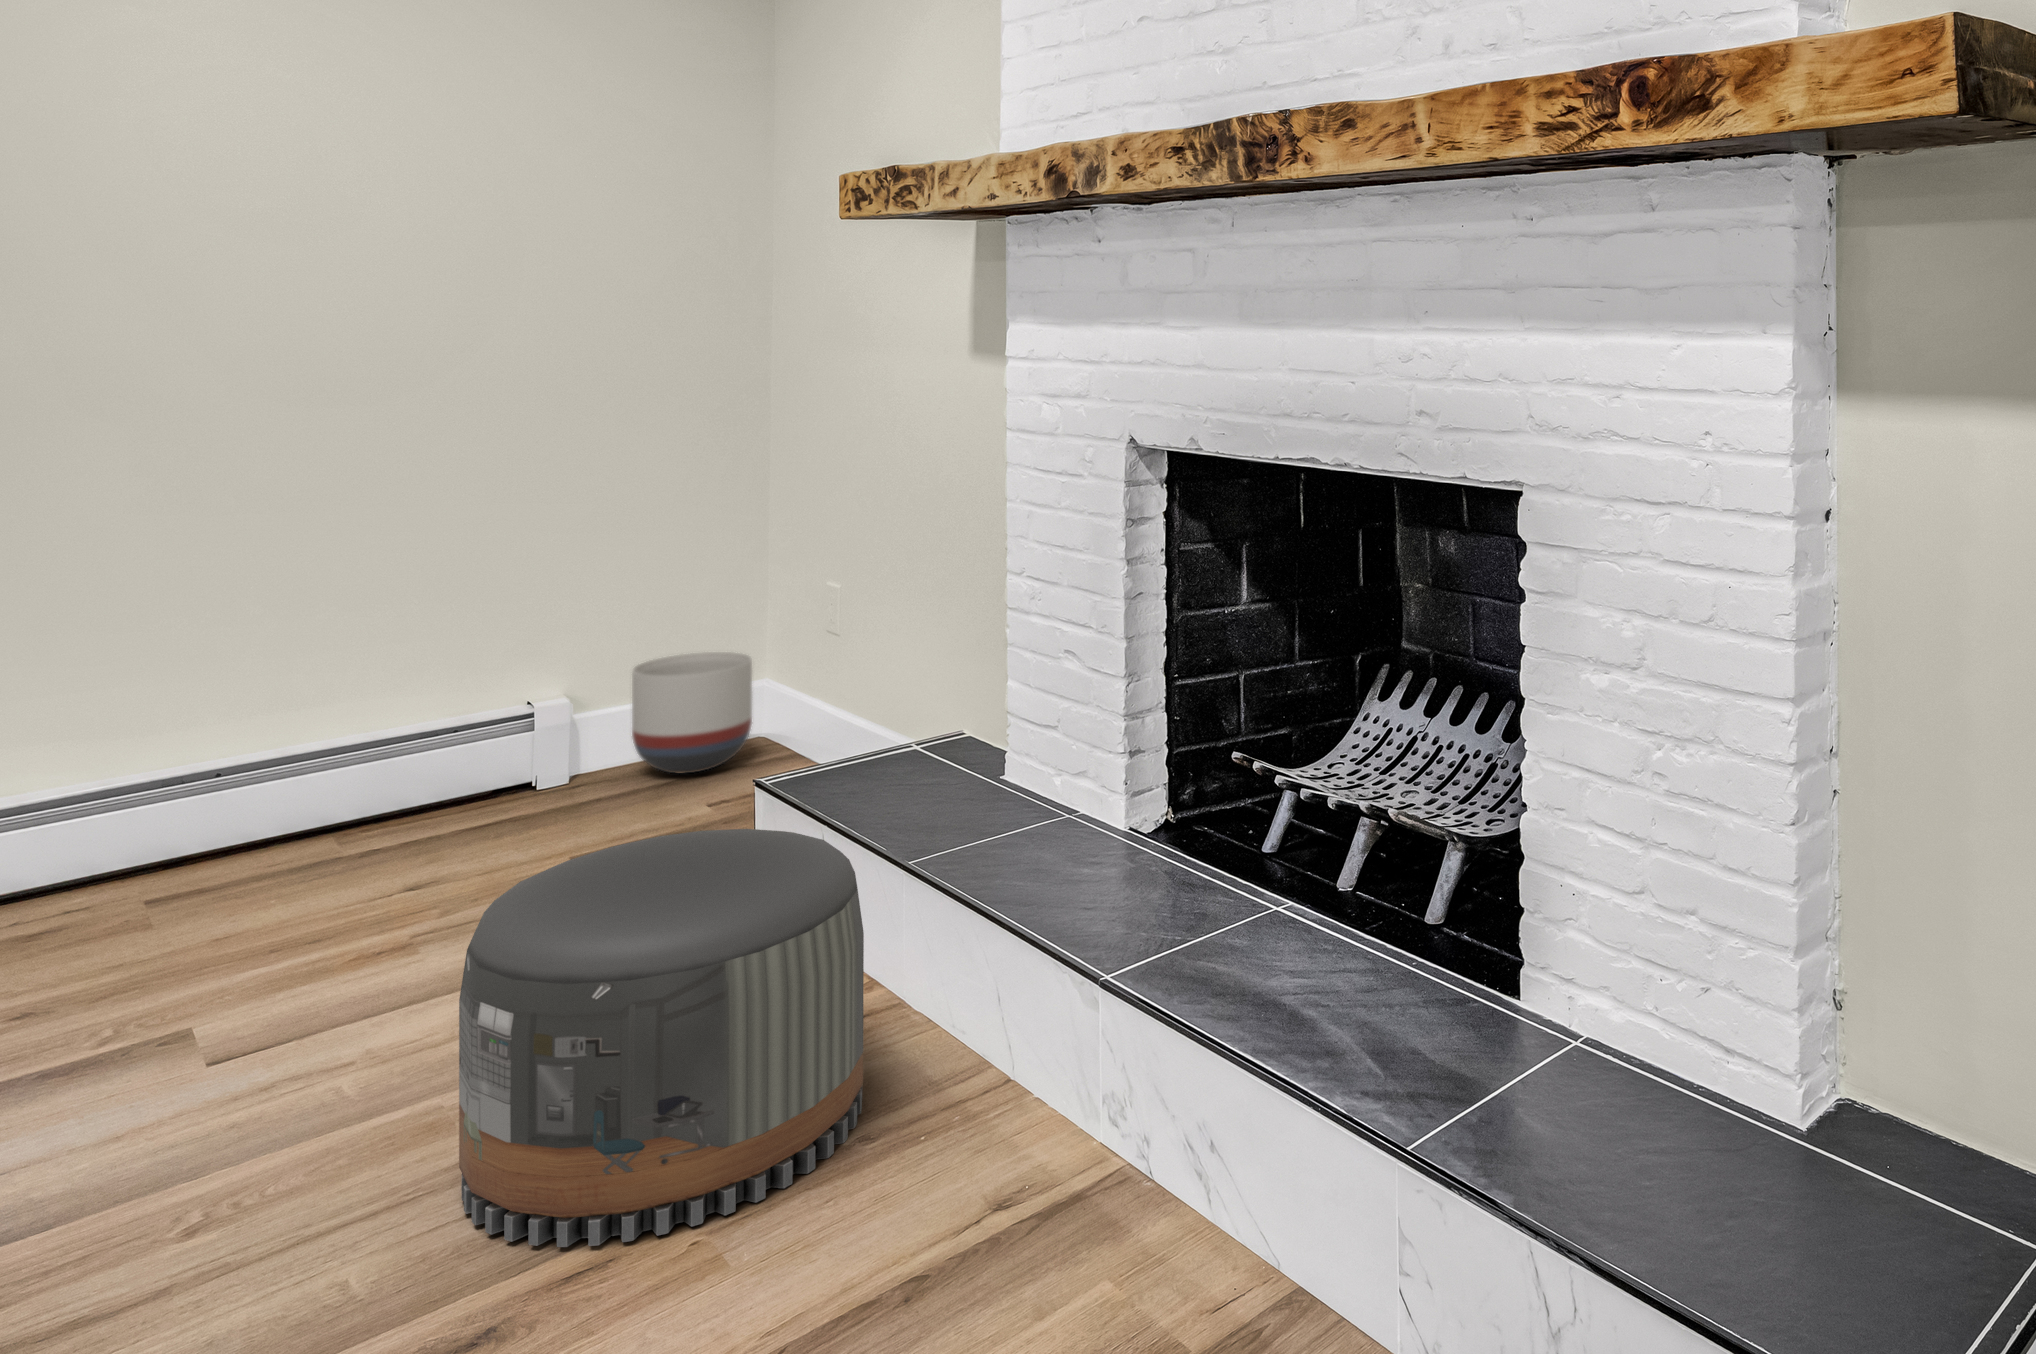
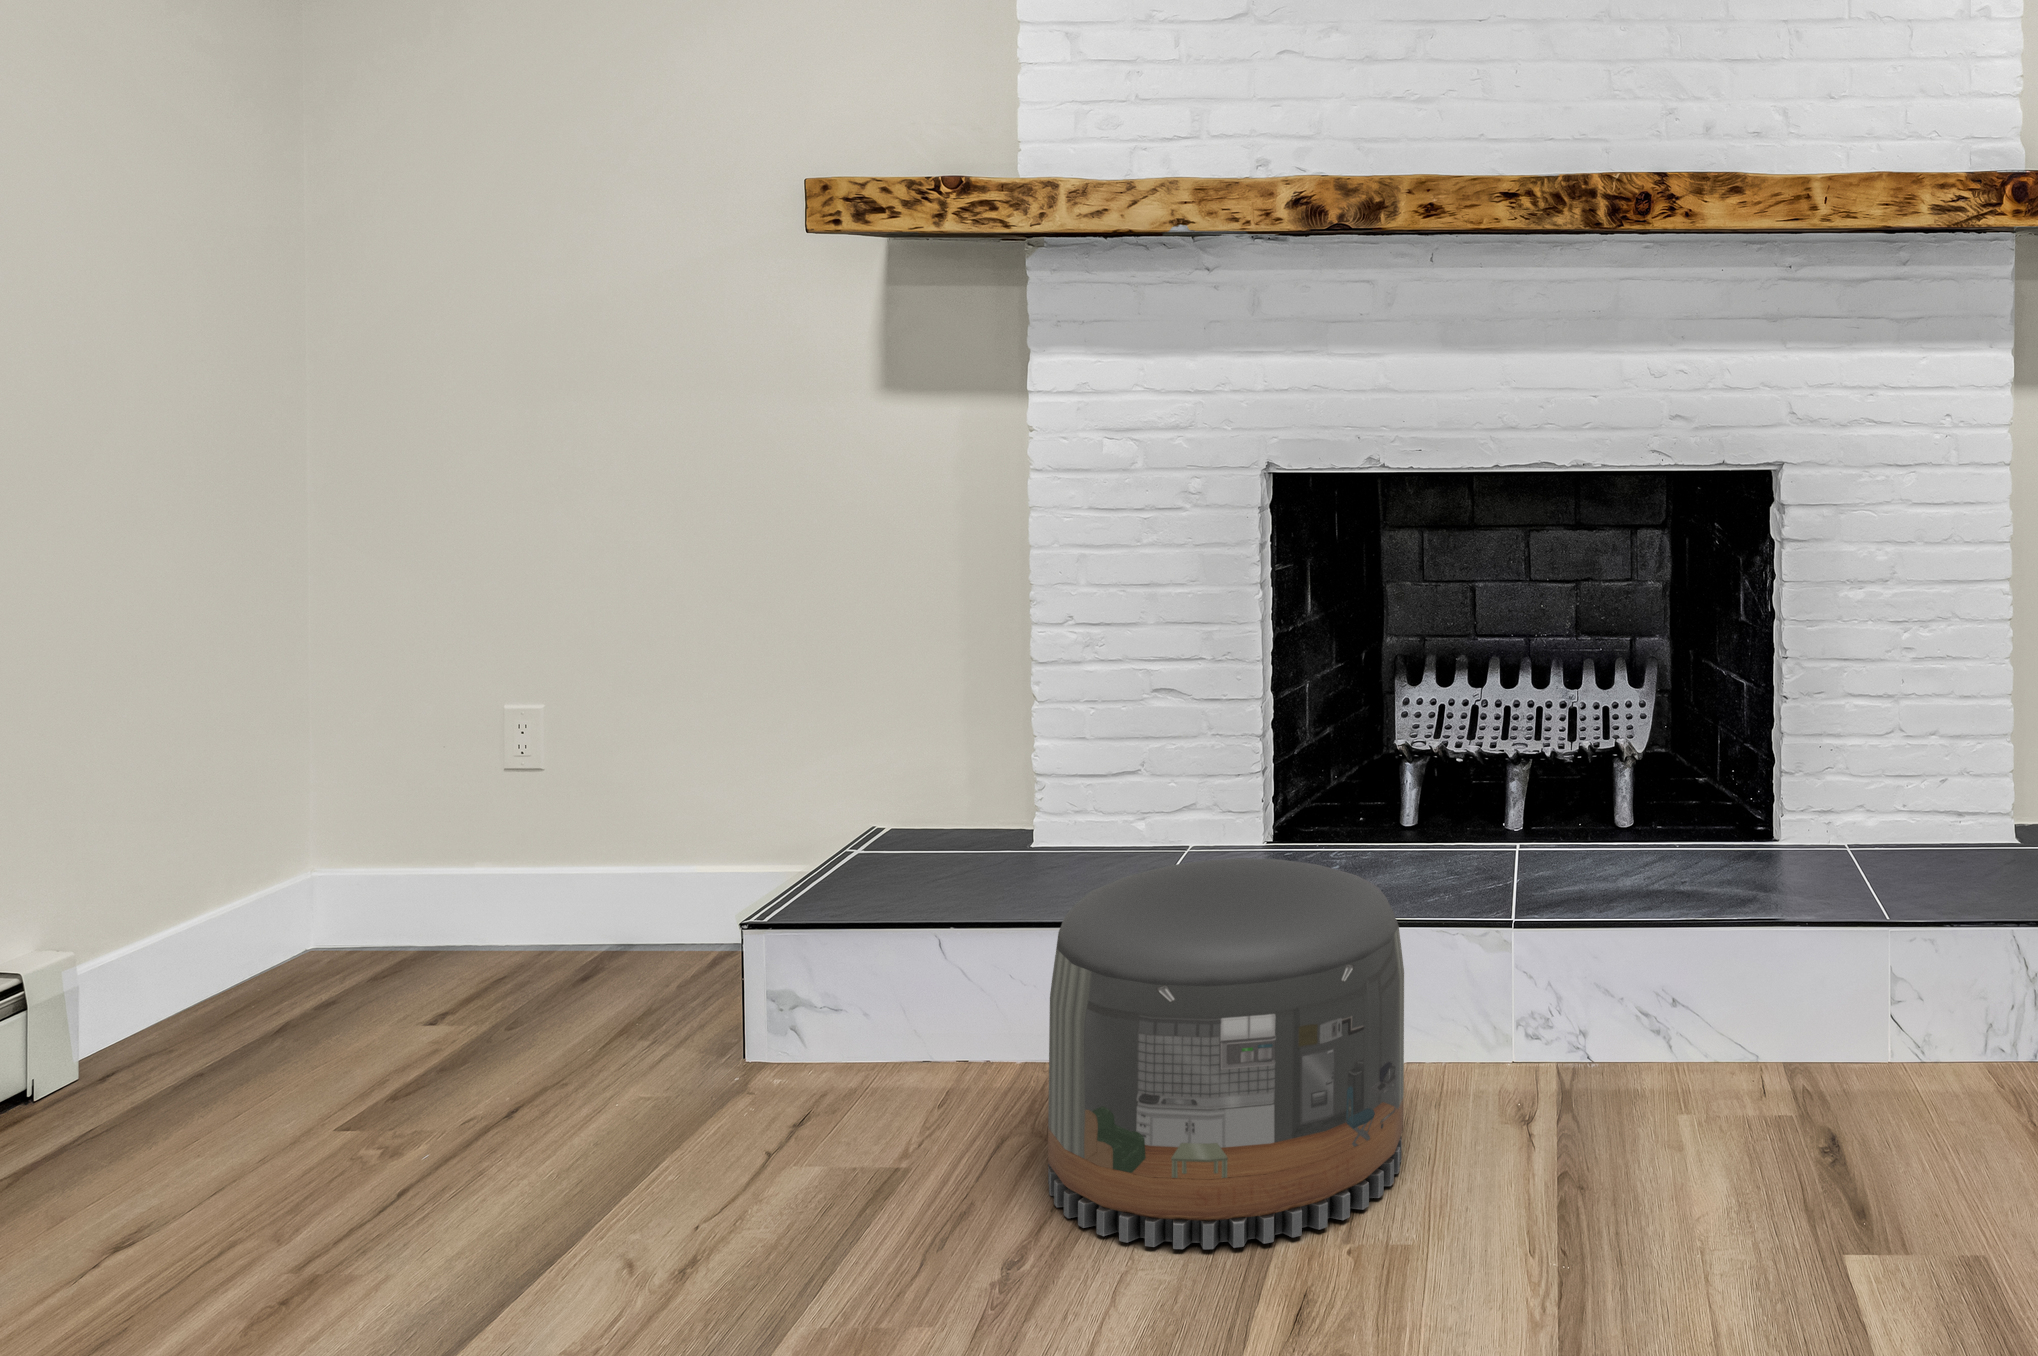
planter: present [632,652,752,774] -> none [250,814,427,987]

